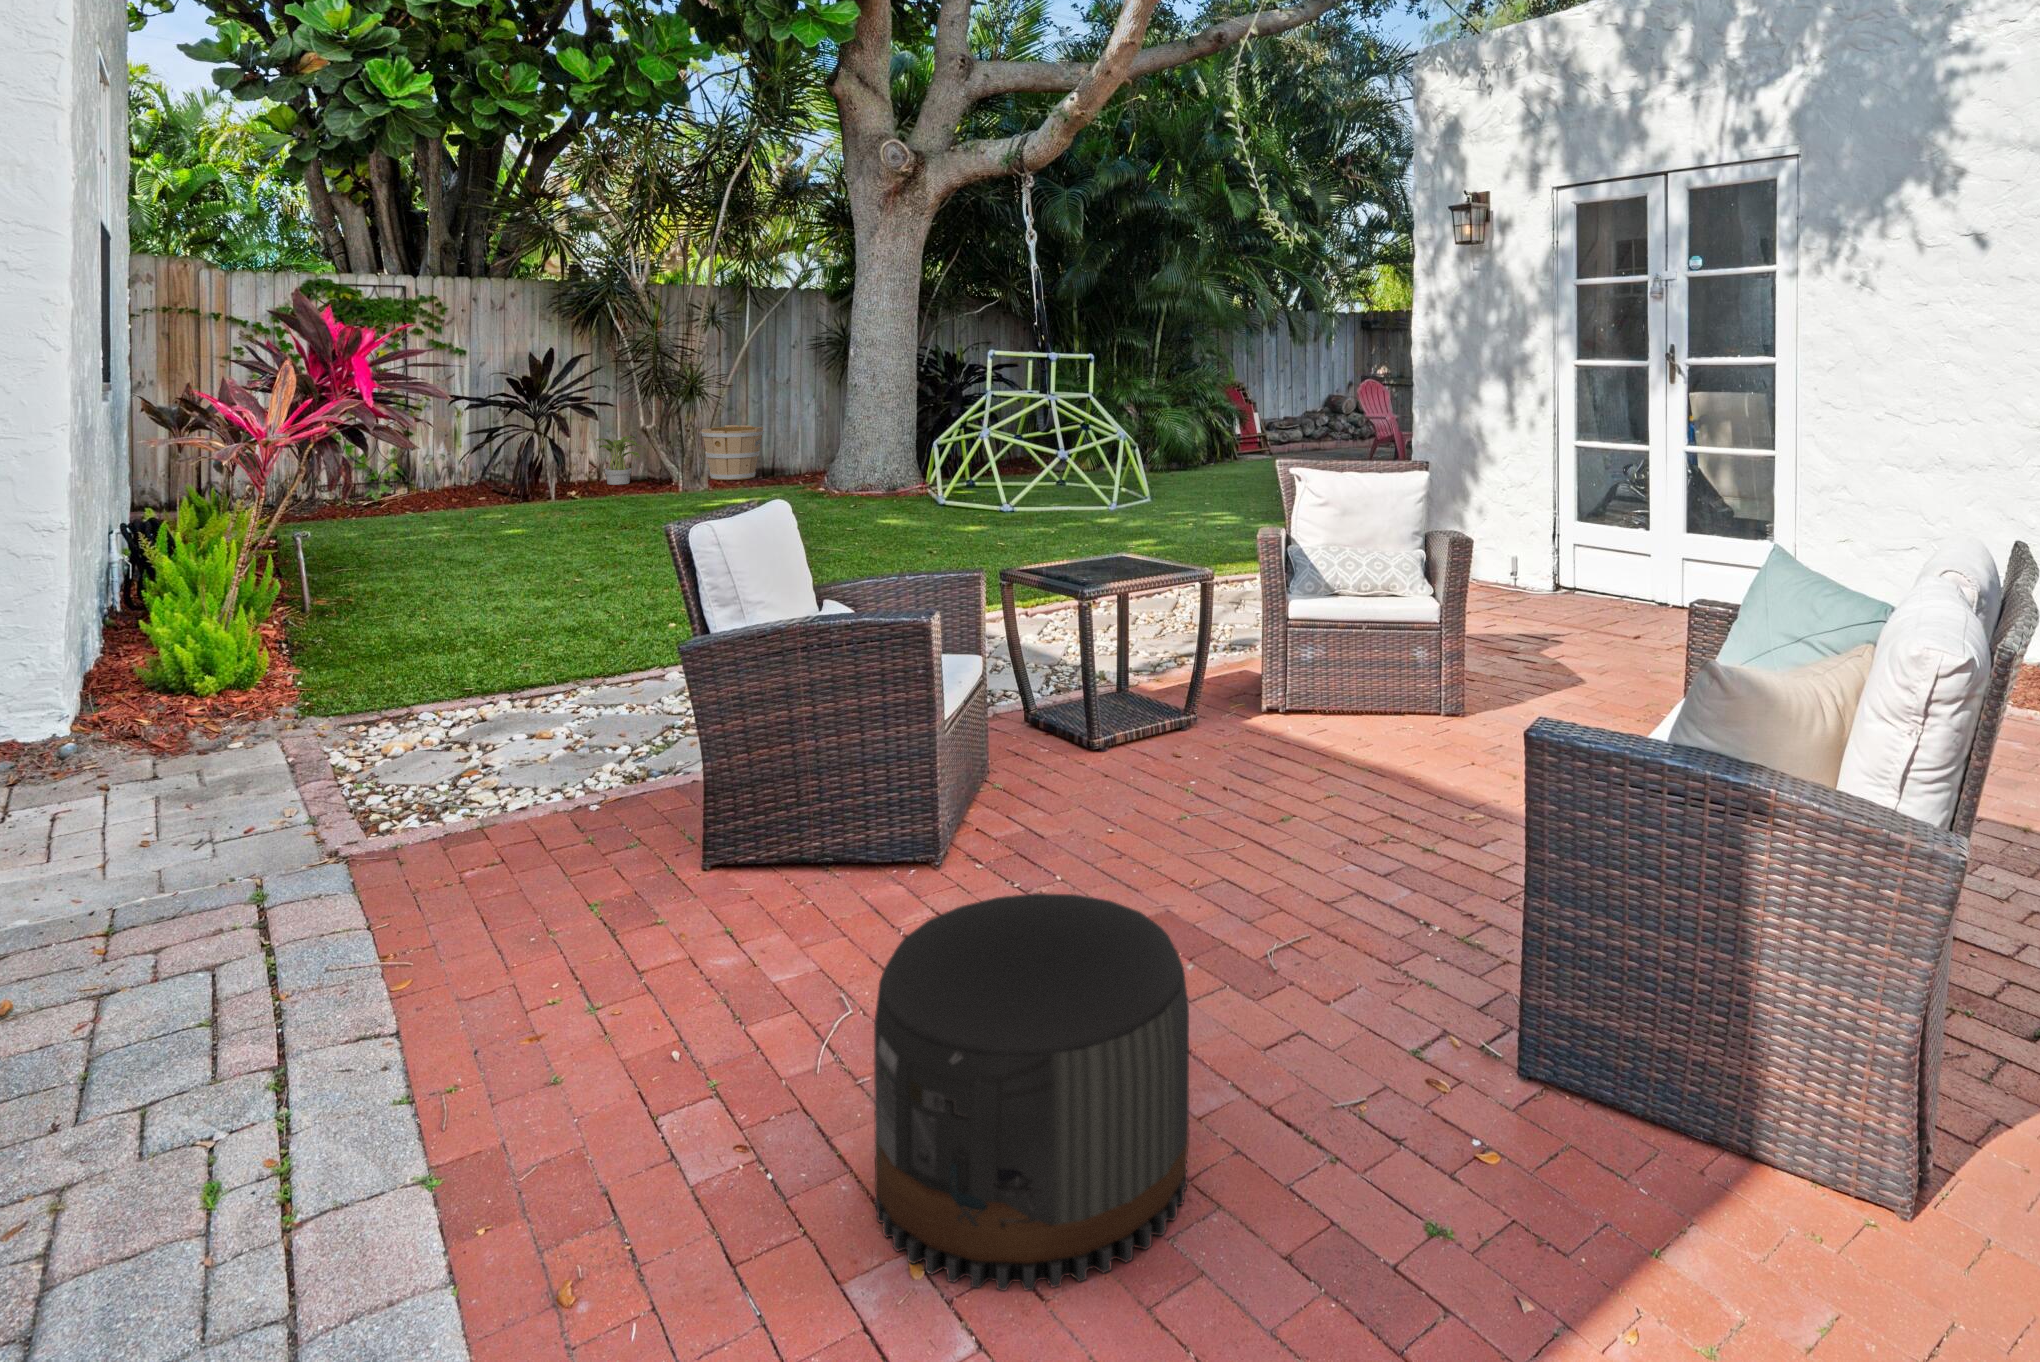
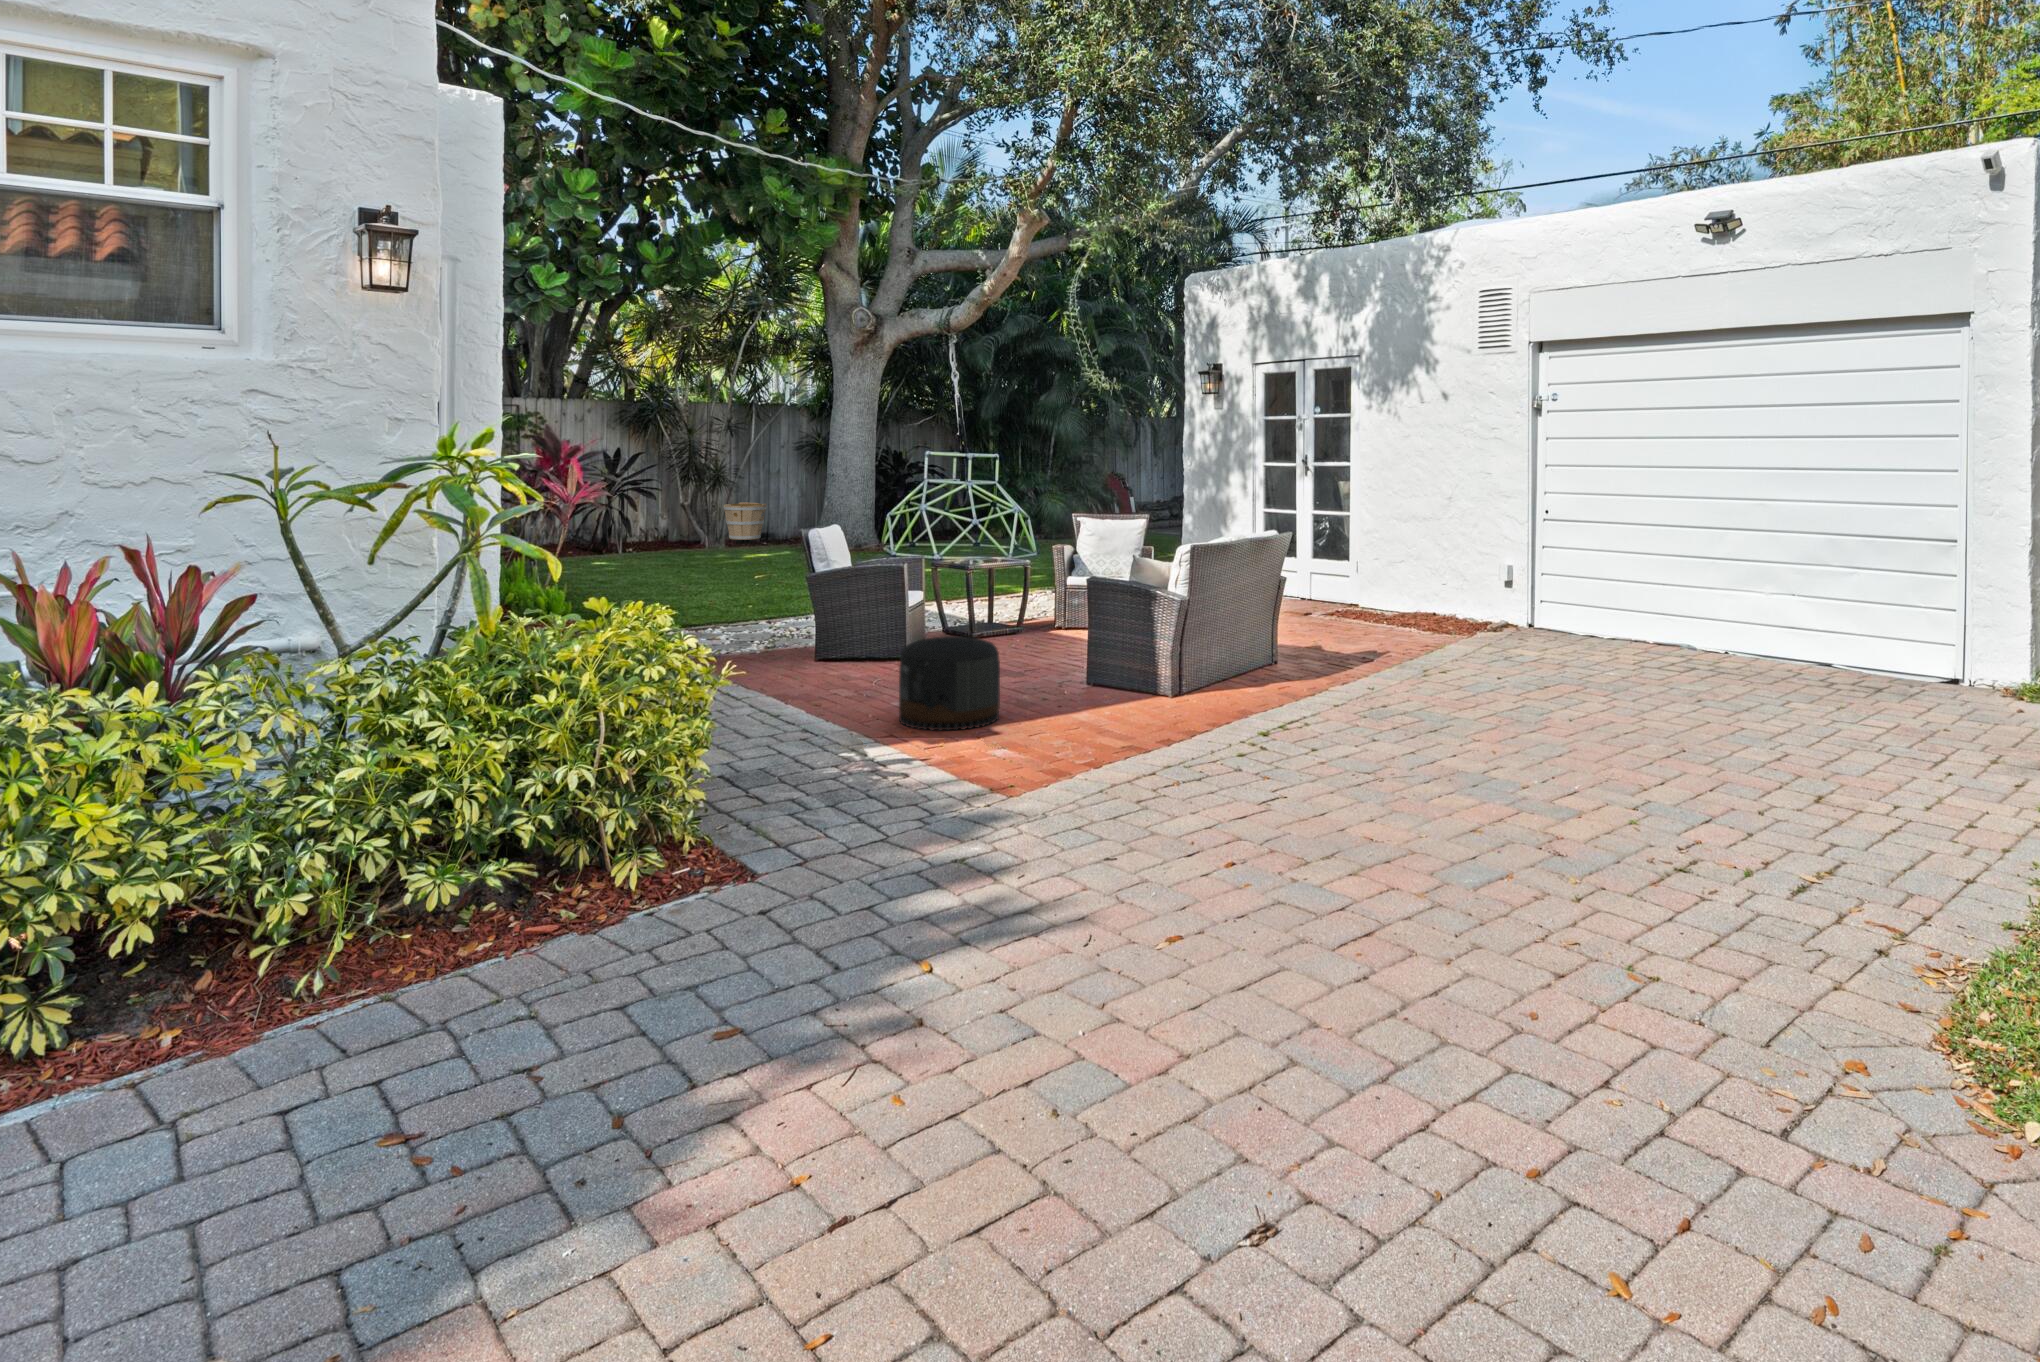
potted plant: present [596,436,644,485] -> none [652,509,686,542]

